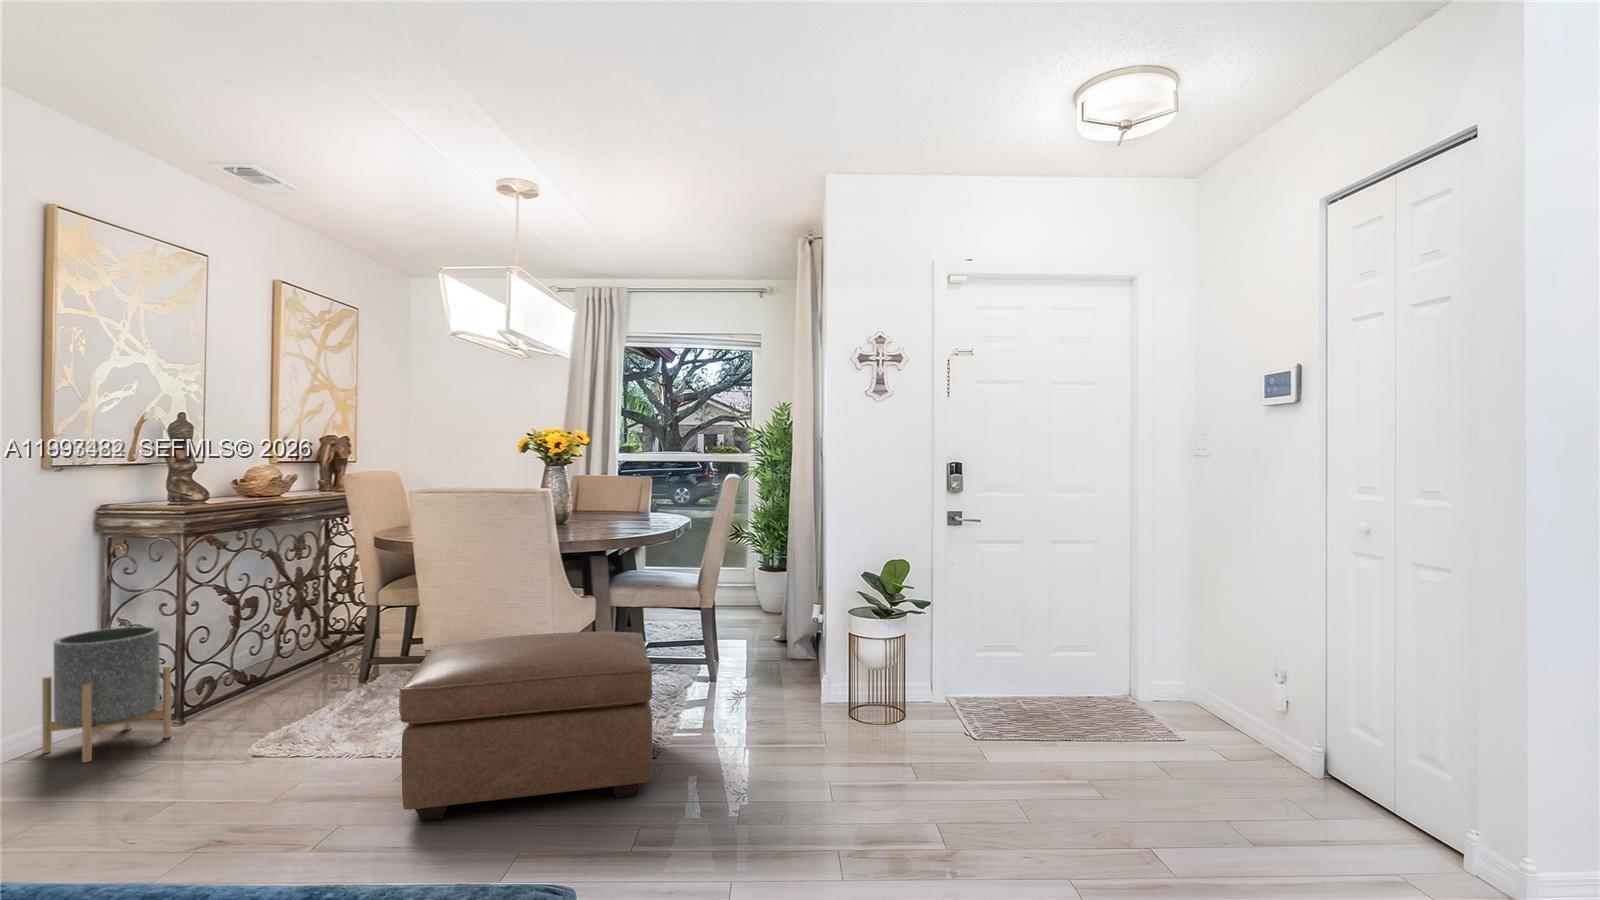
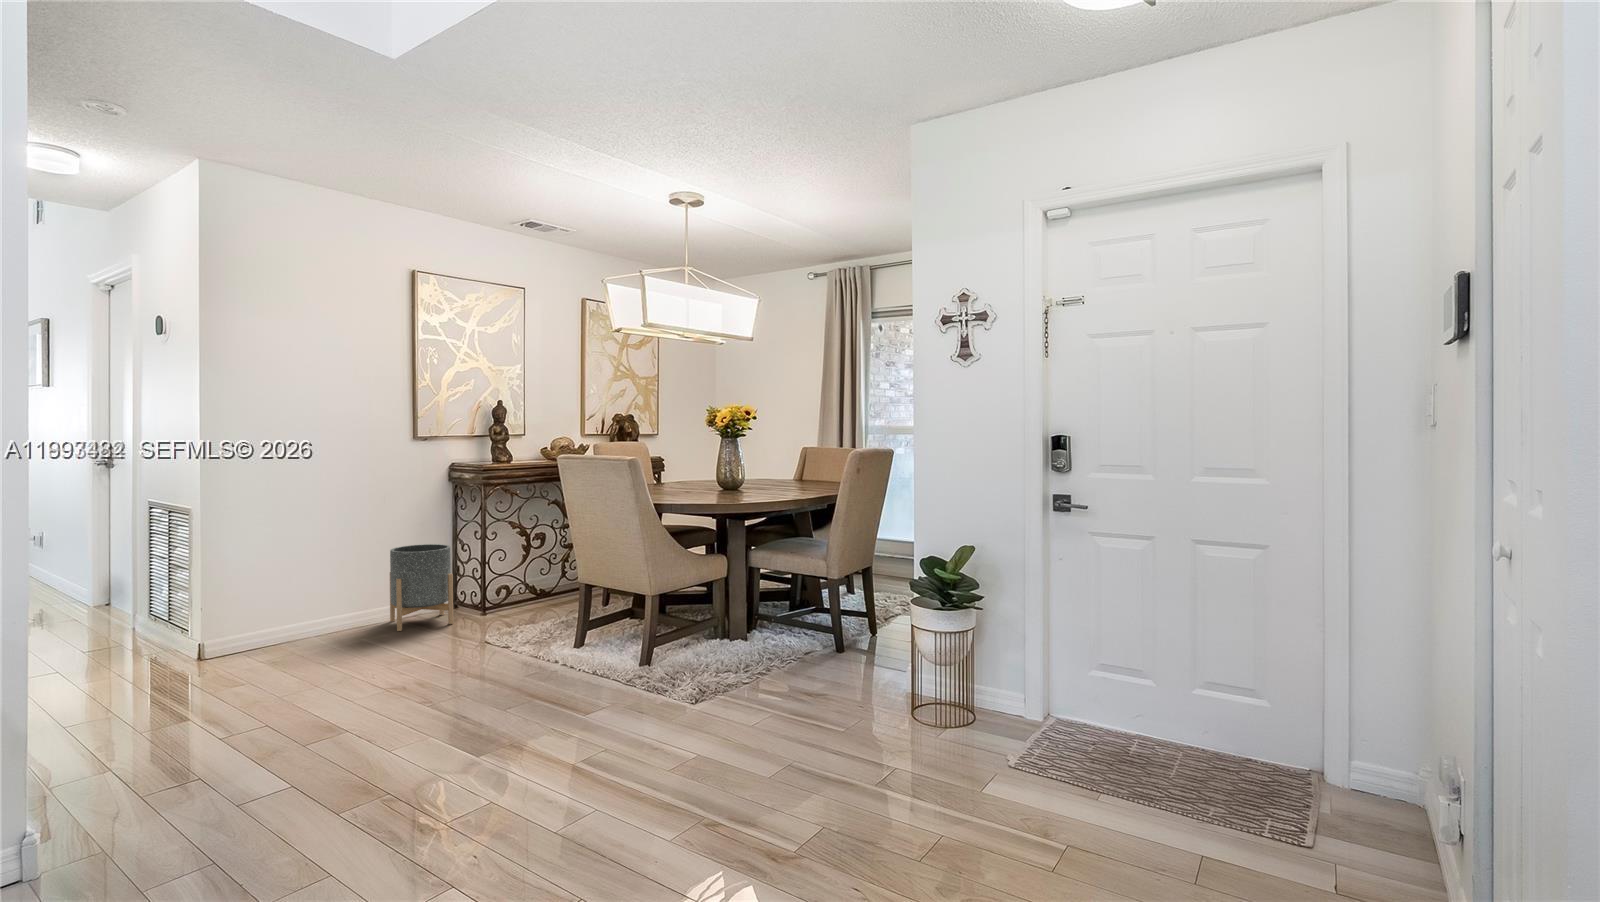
ottoman: present [399,632,653,821] -> none [472,579,704,730]

